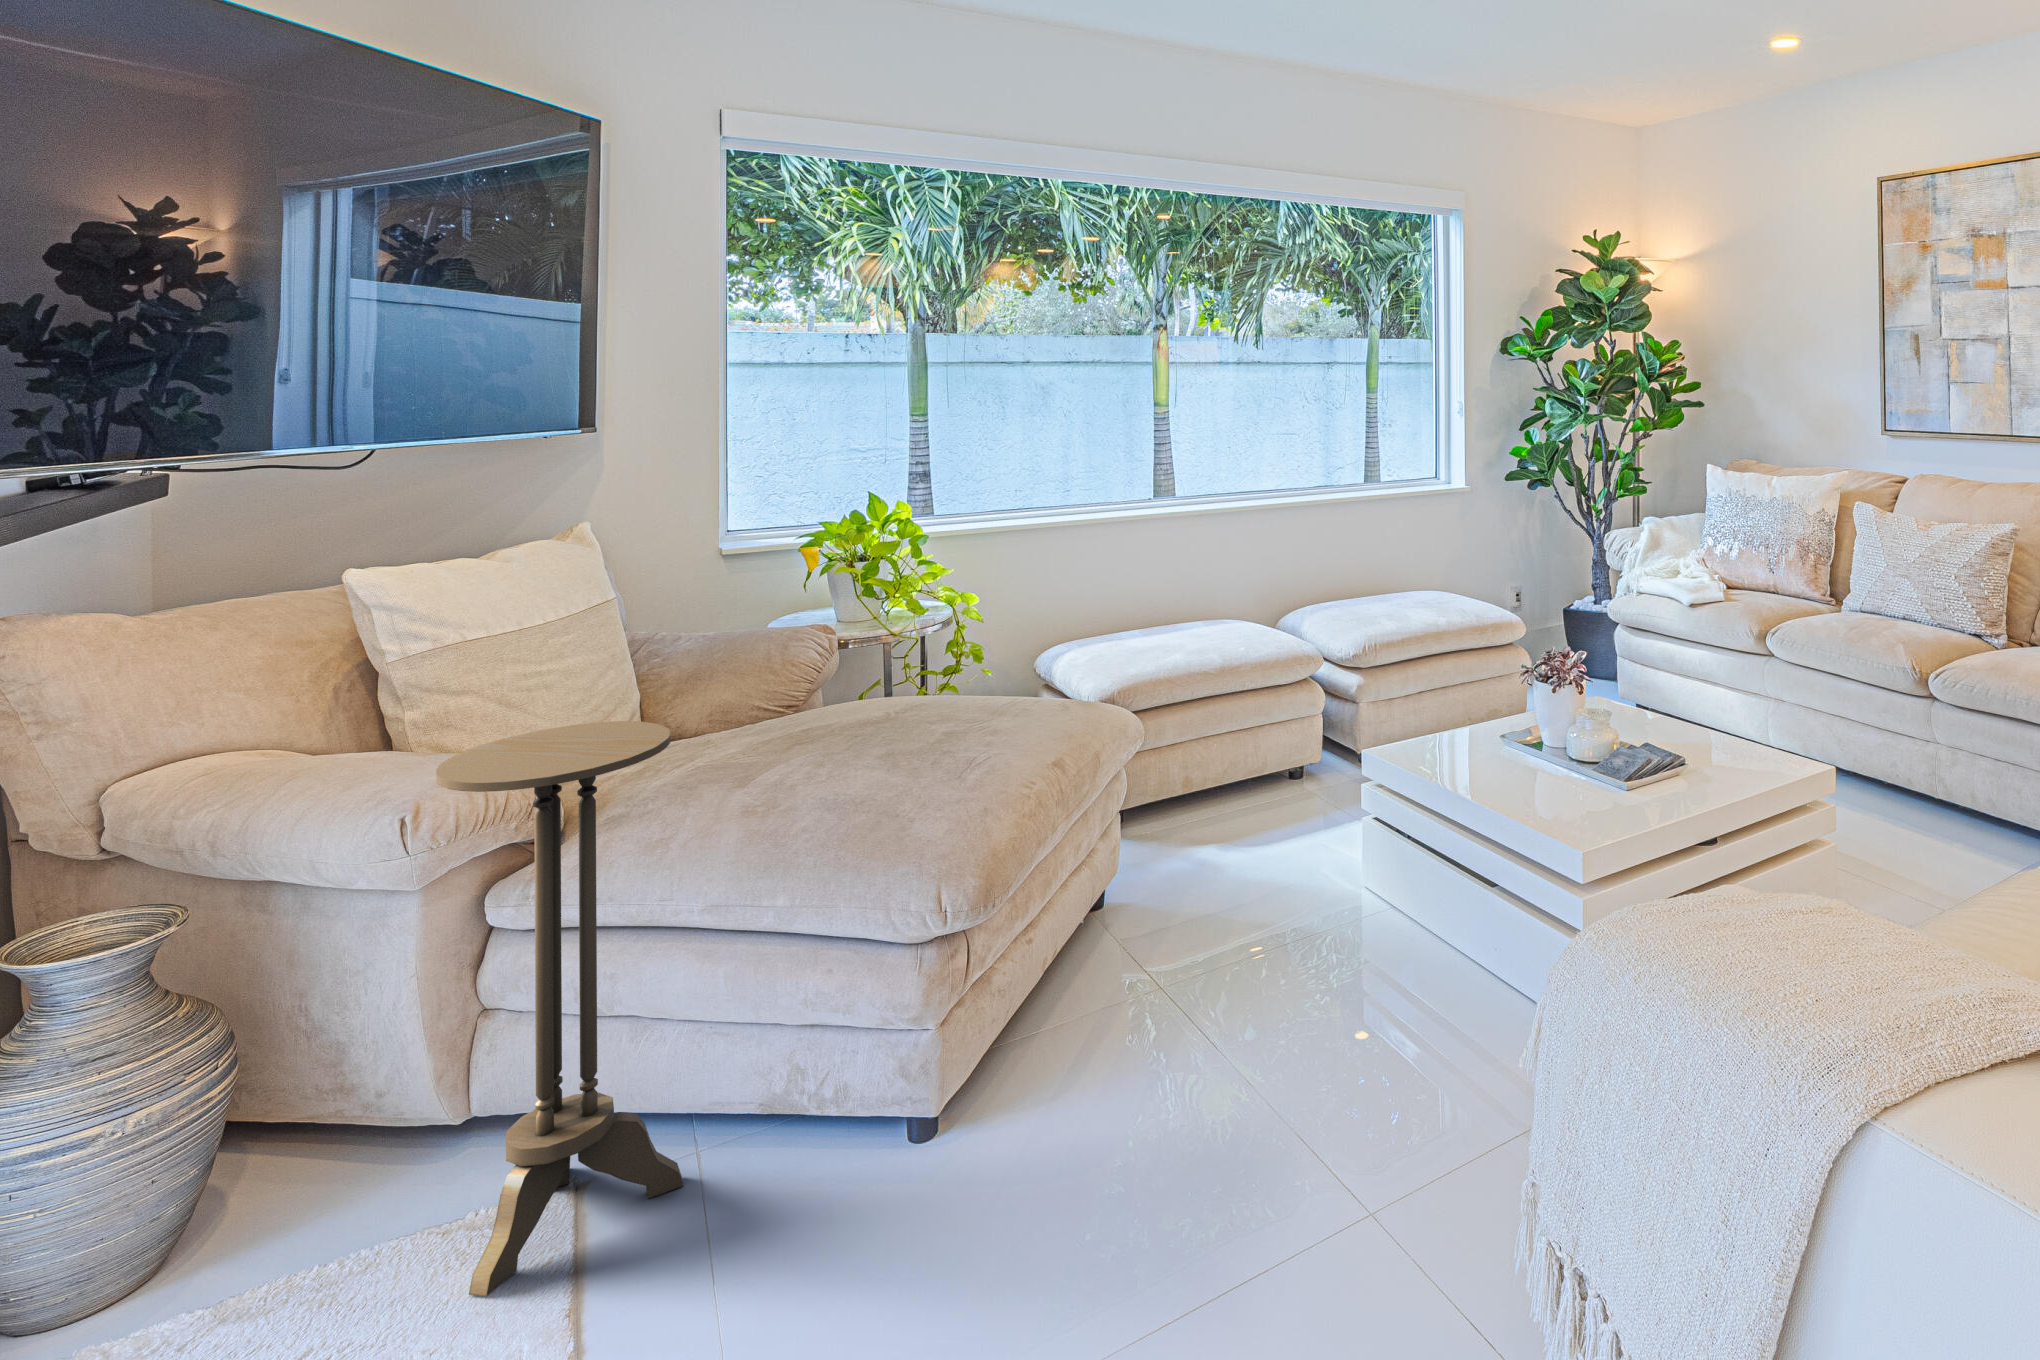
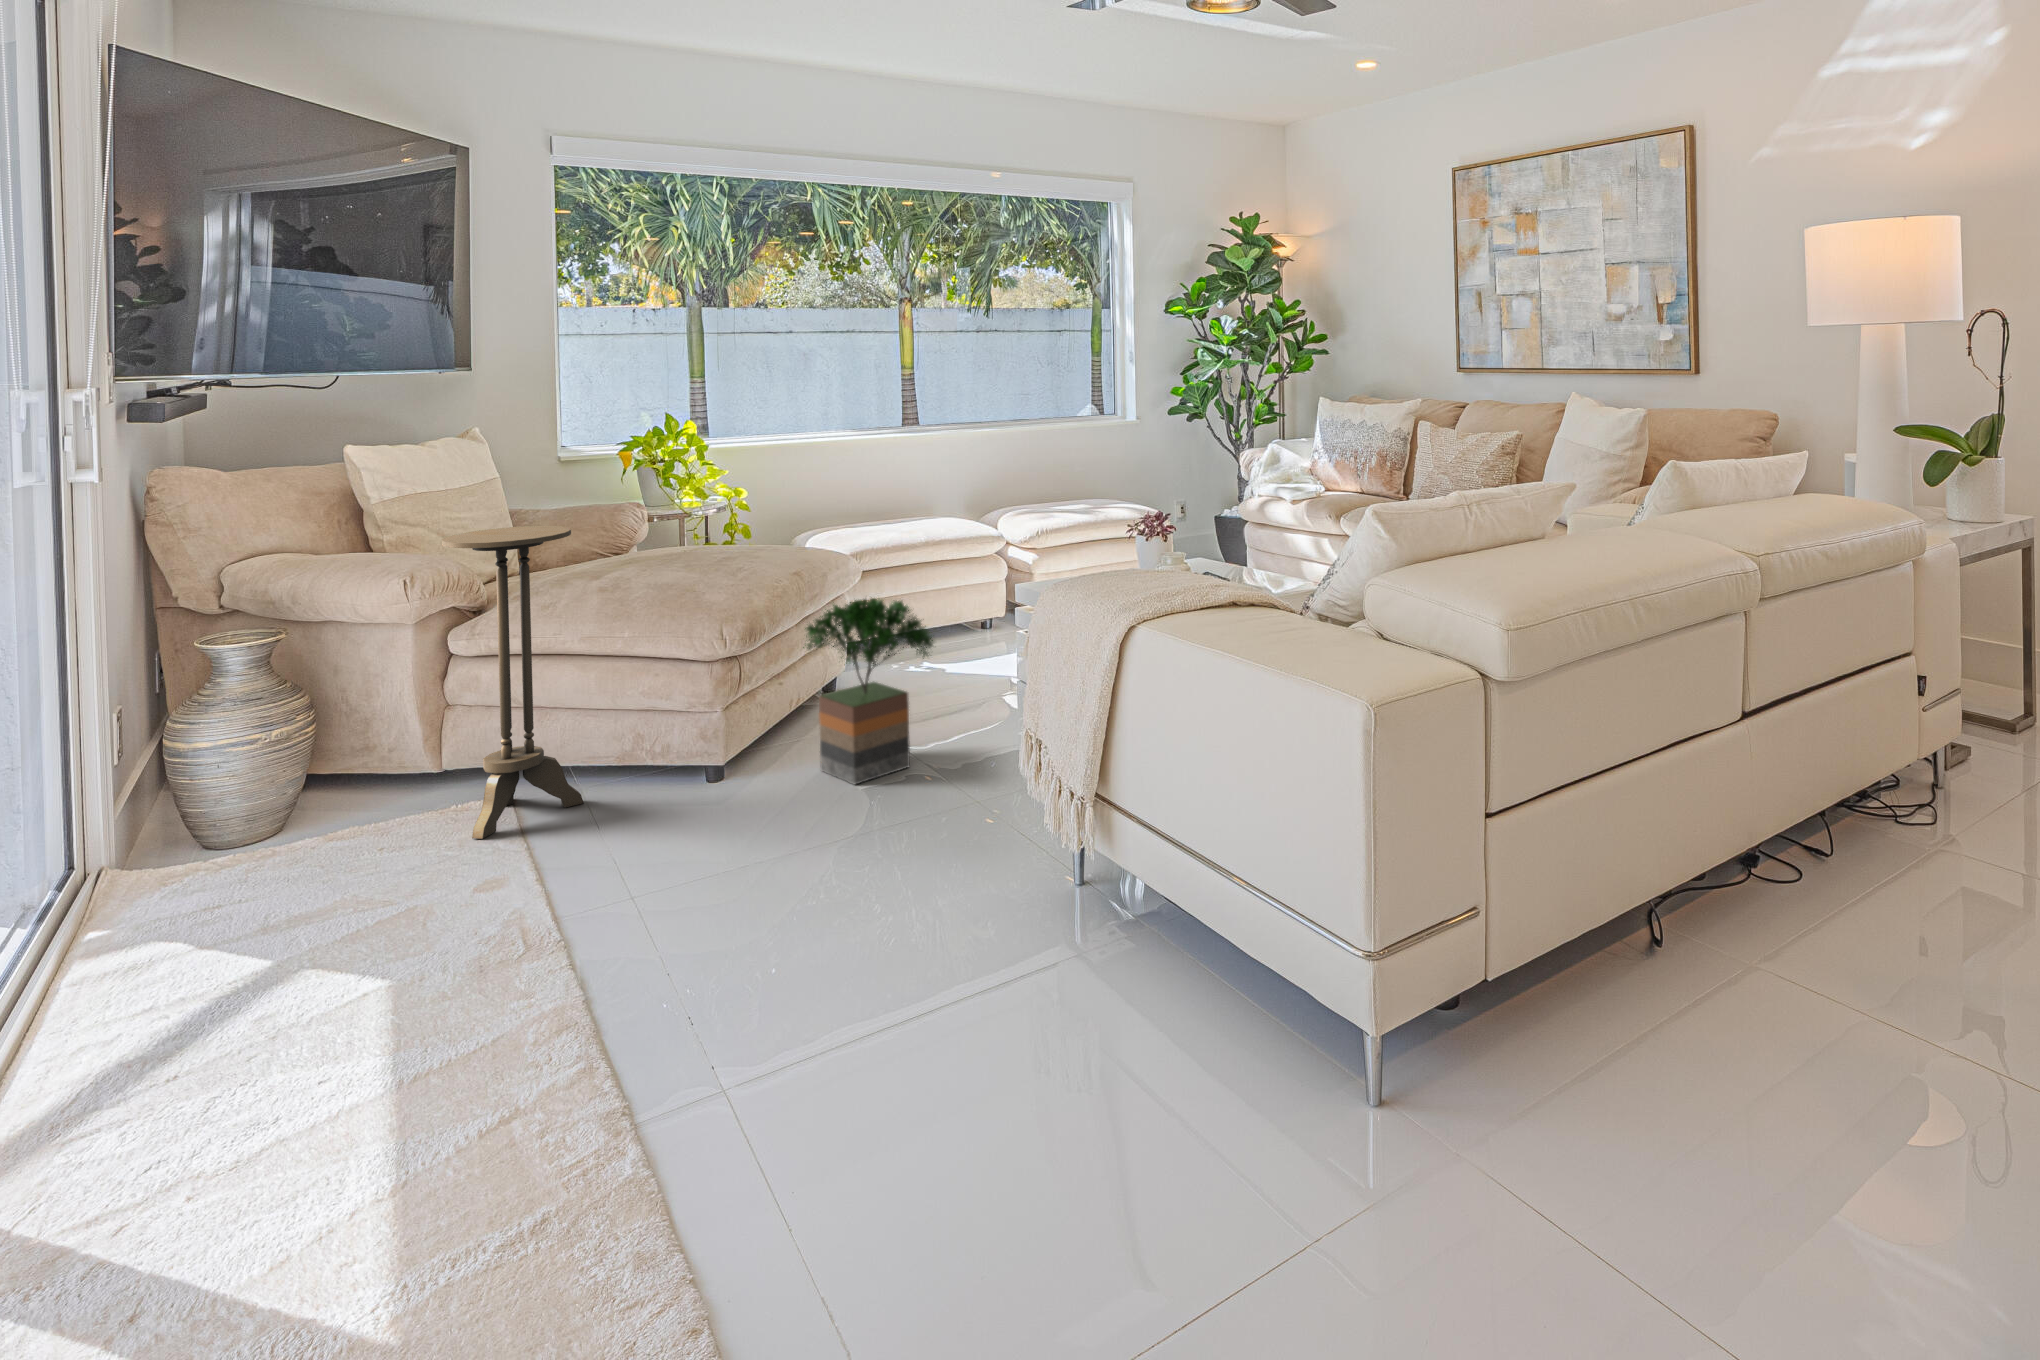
potted tree: none [1045,812,1259,1146] -> present [803,598,933,784]

